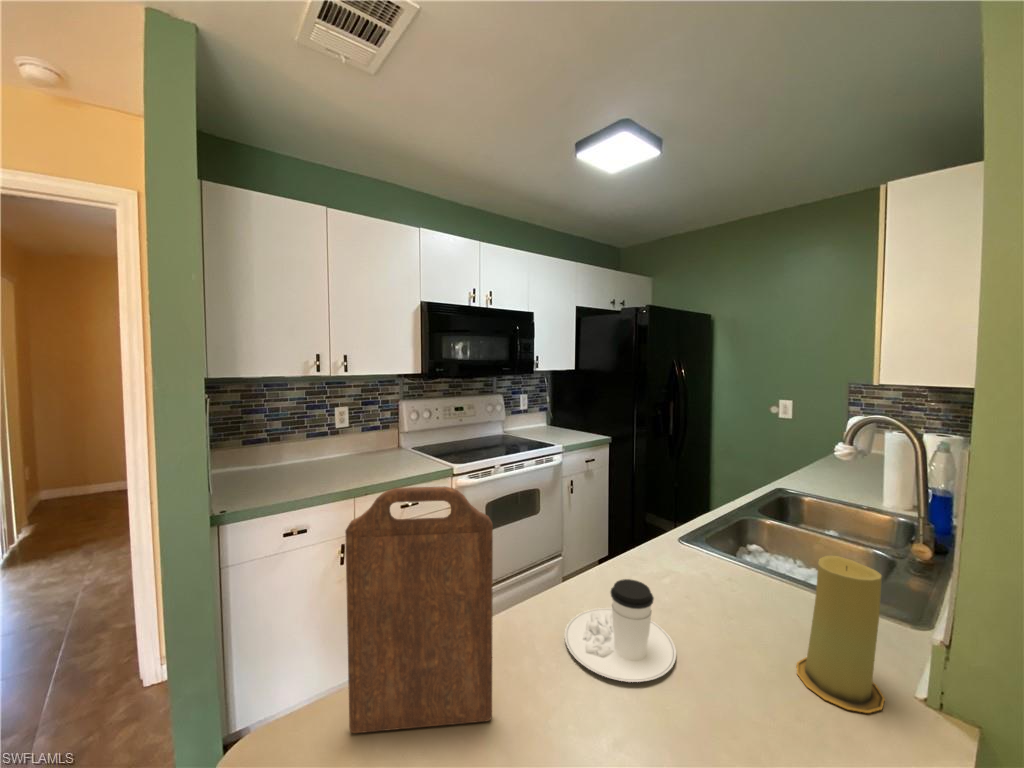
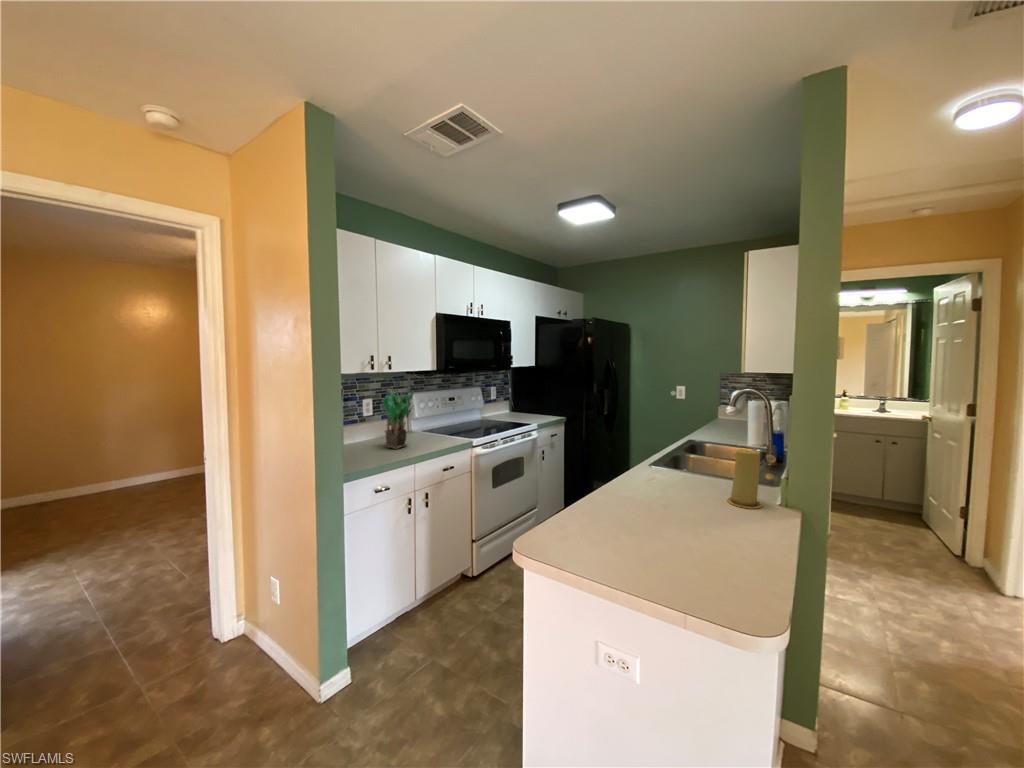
potted plant: none [328,396,376,473] -> present [382,389,413,449]
cutting board: present [345,486,493,733] -> none [560,420,619,535]
coffee cup: present [565,579,676,682] -> none [623,470,679,511]

